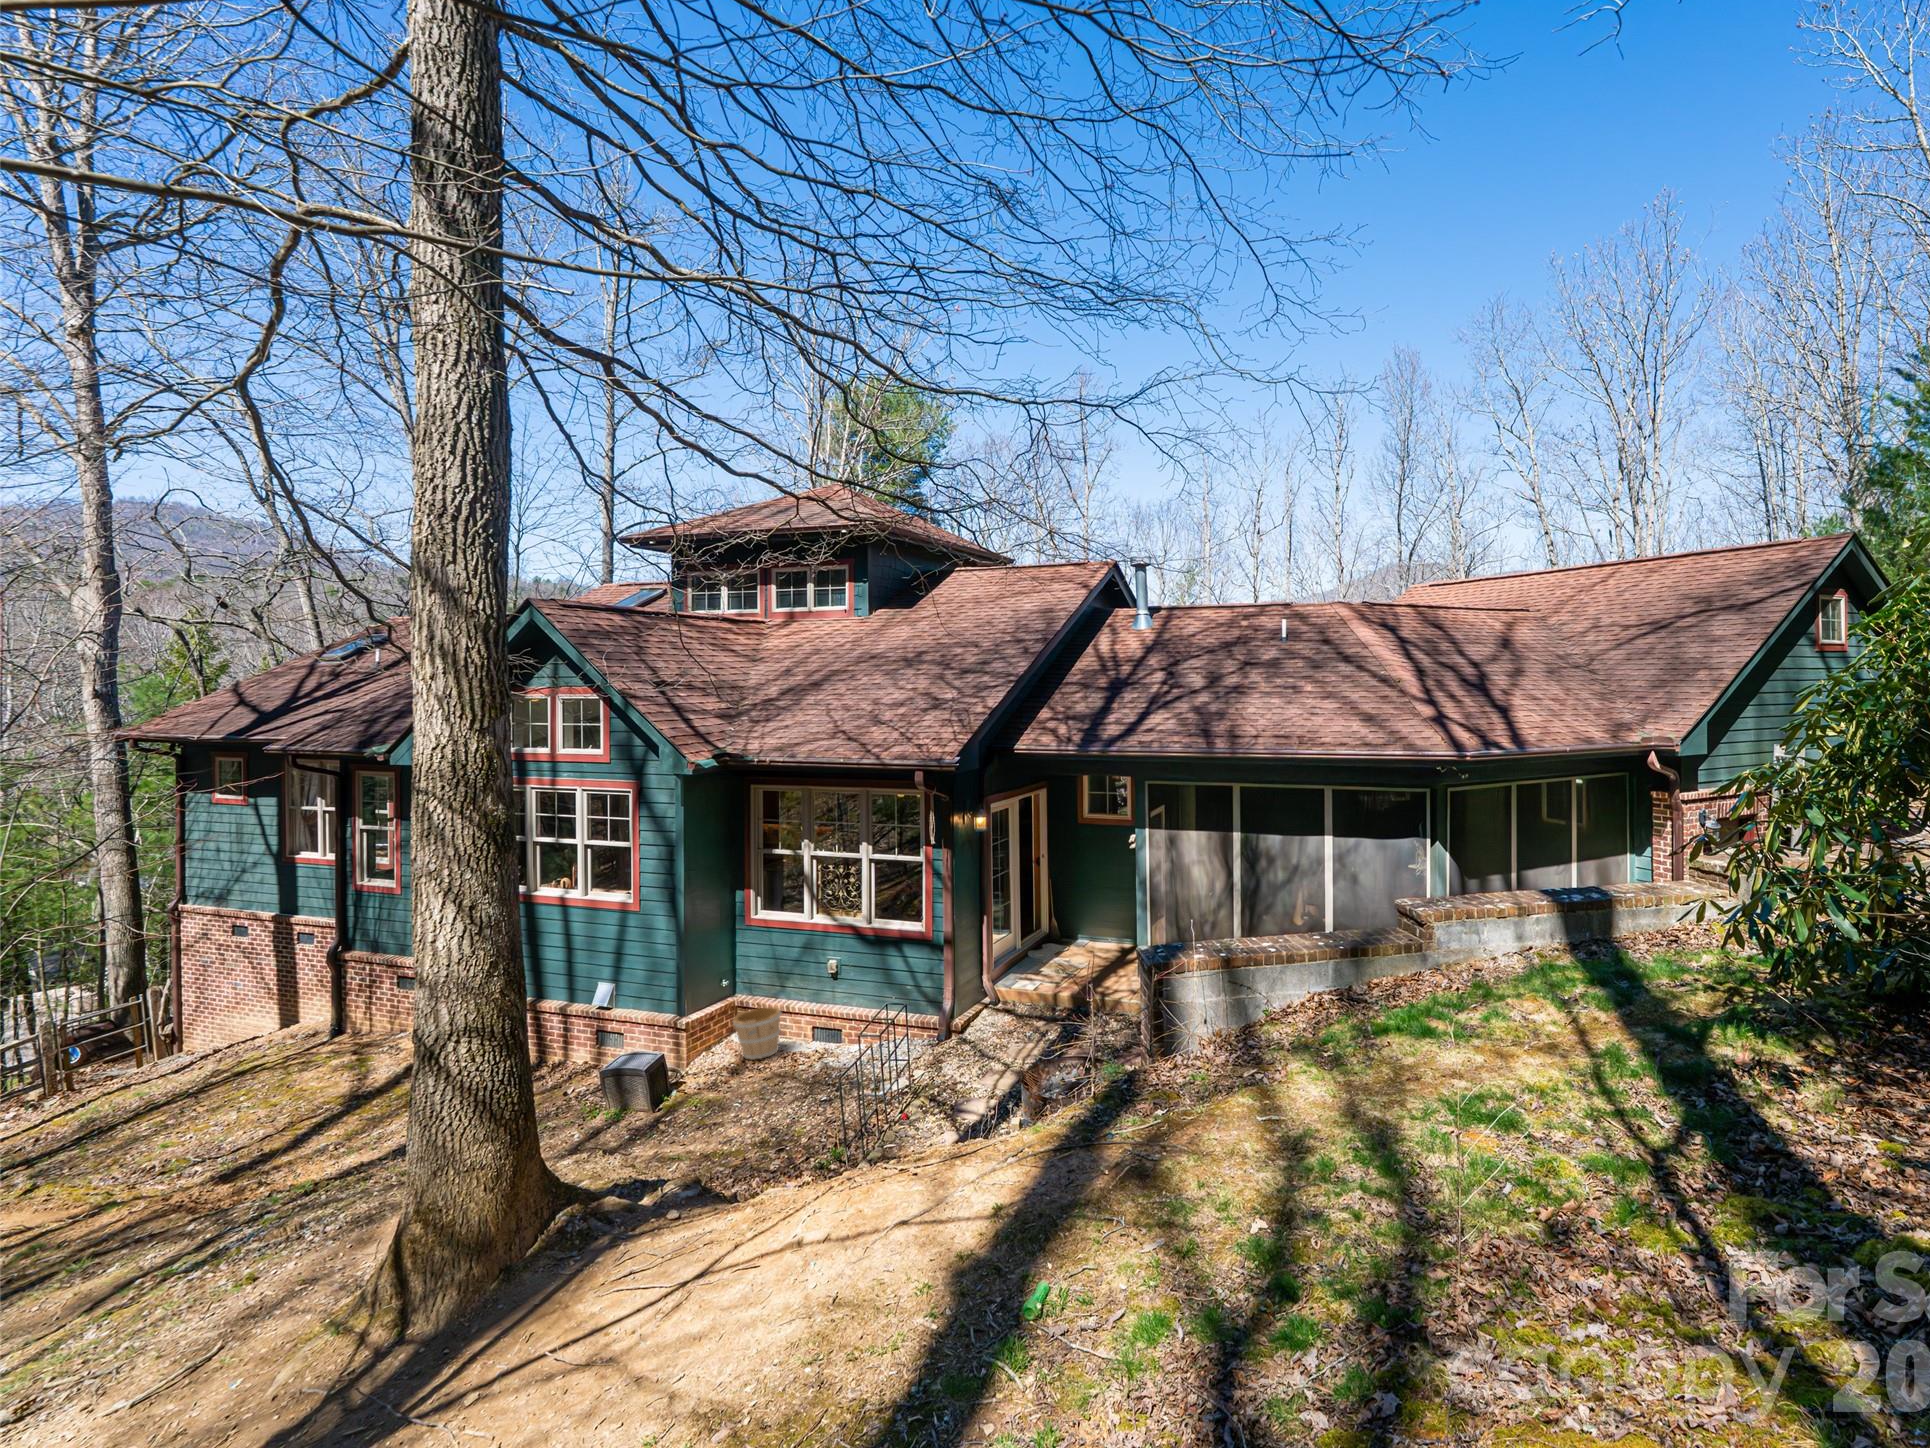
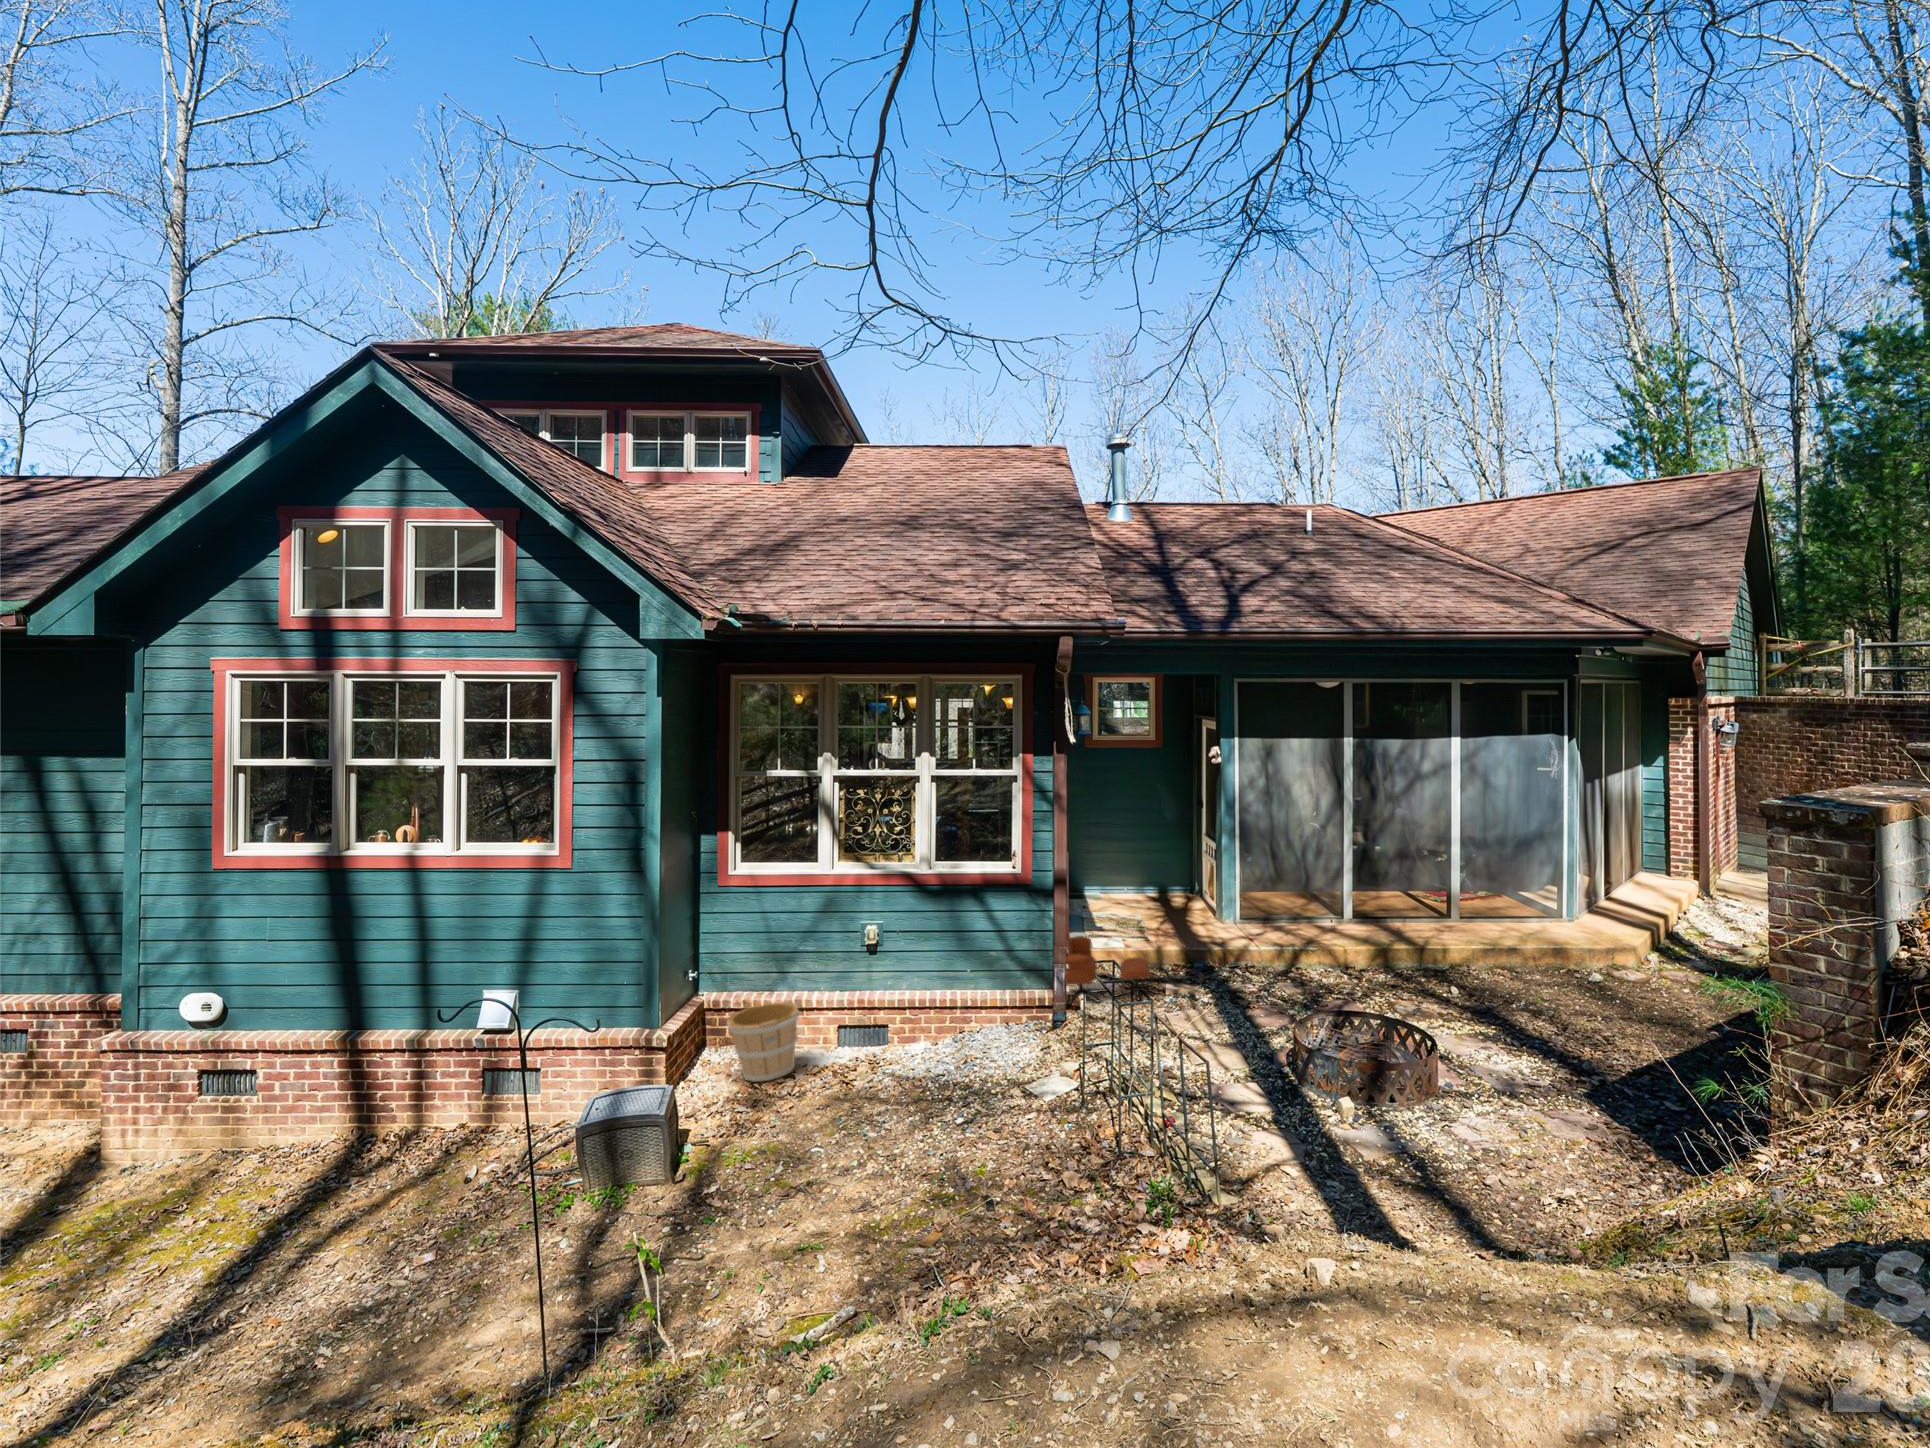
lounge chair: none [957,956,1038,1037] -> present [1065,909,1161,1005]

